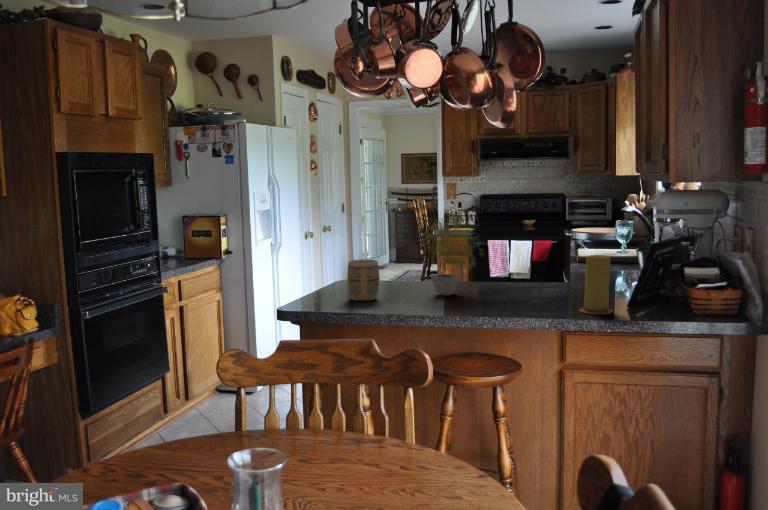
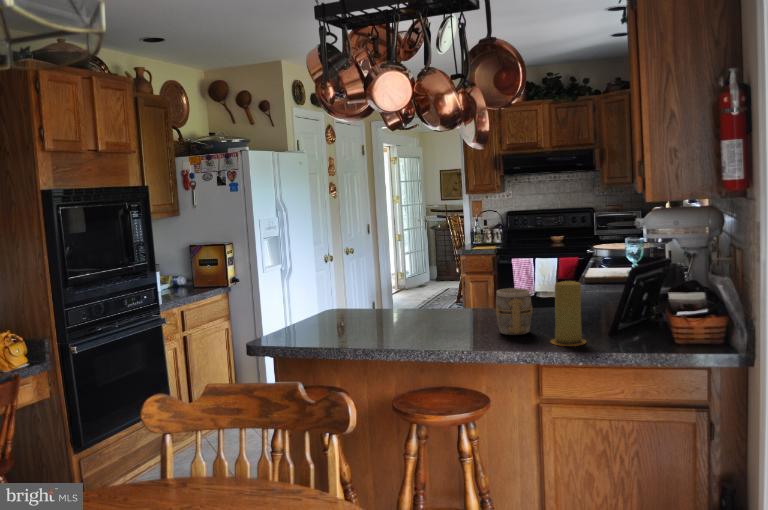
potted plant: present [430,214,482,295] -> none [385,235,458,326]
mug: present [347,259,380,301] -> present [496,288,532,335]

